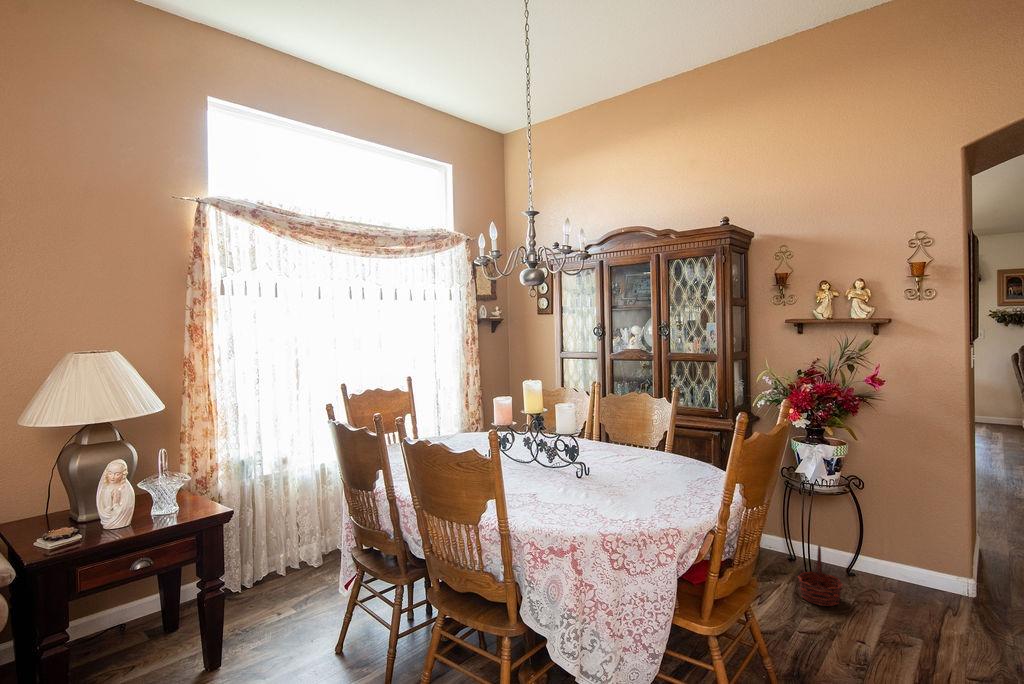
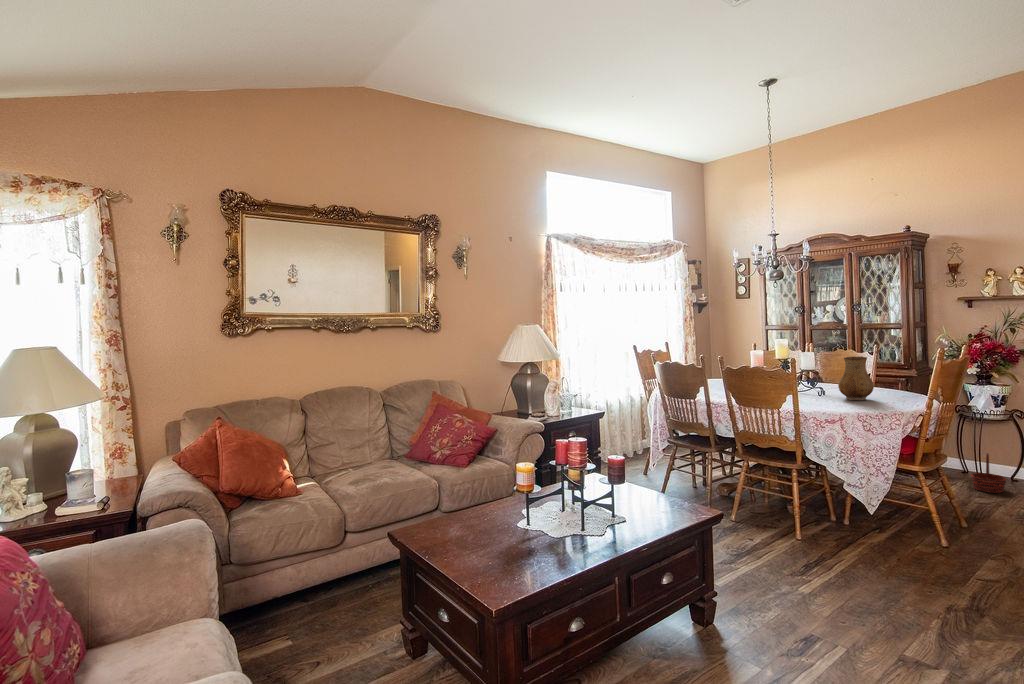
ceramic pitcher: none [597,415,649,493] -> present [838,356,874,400]

